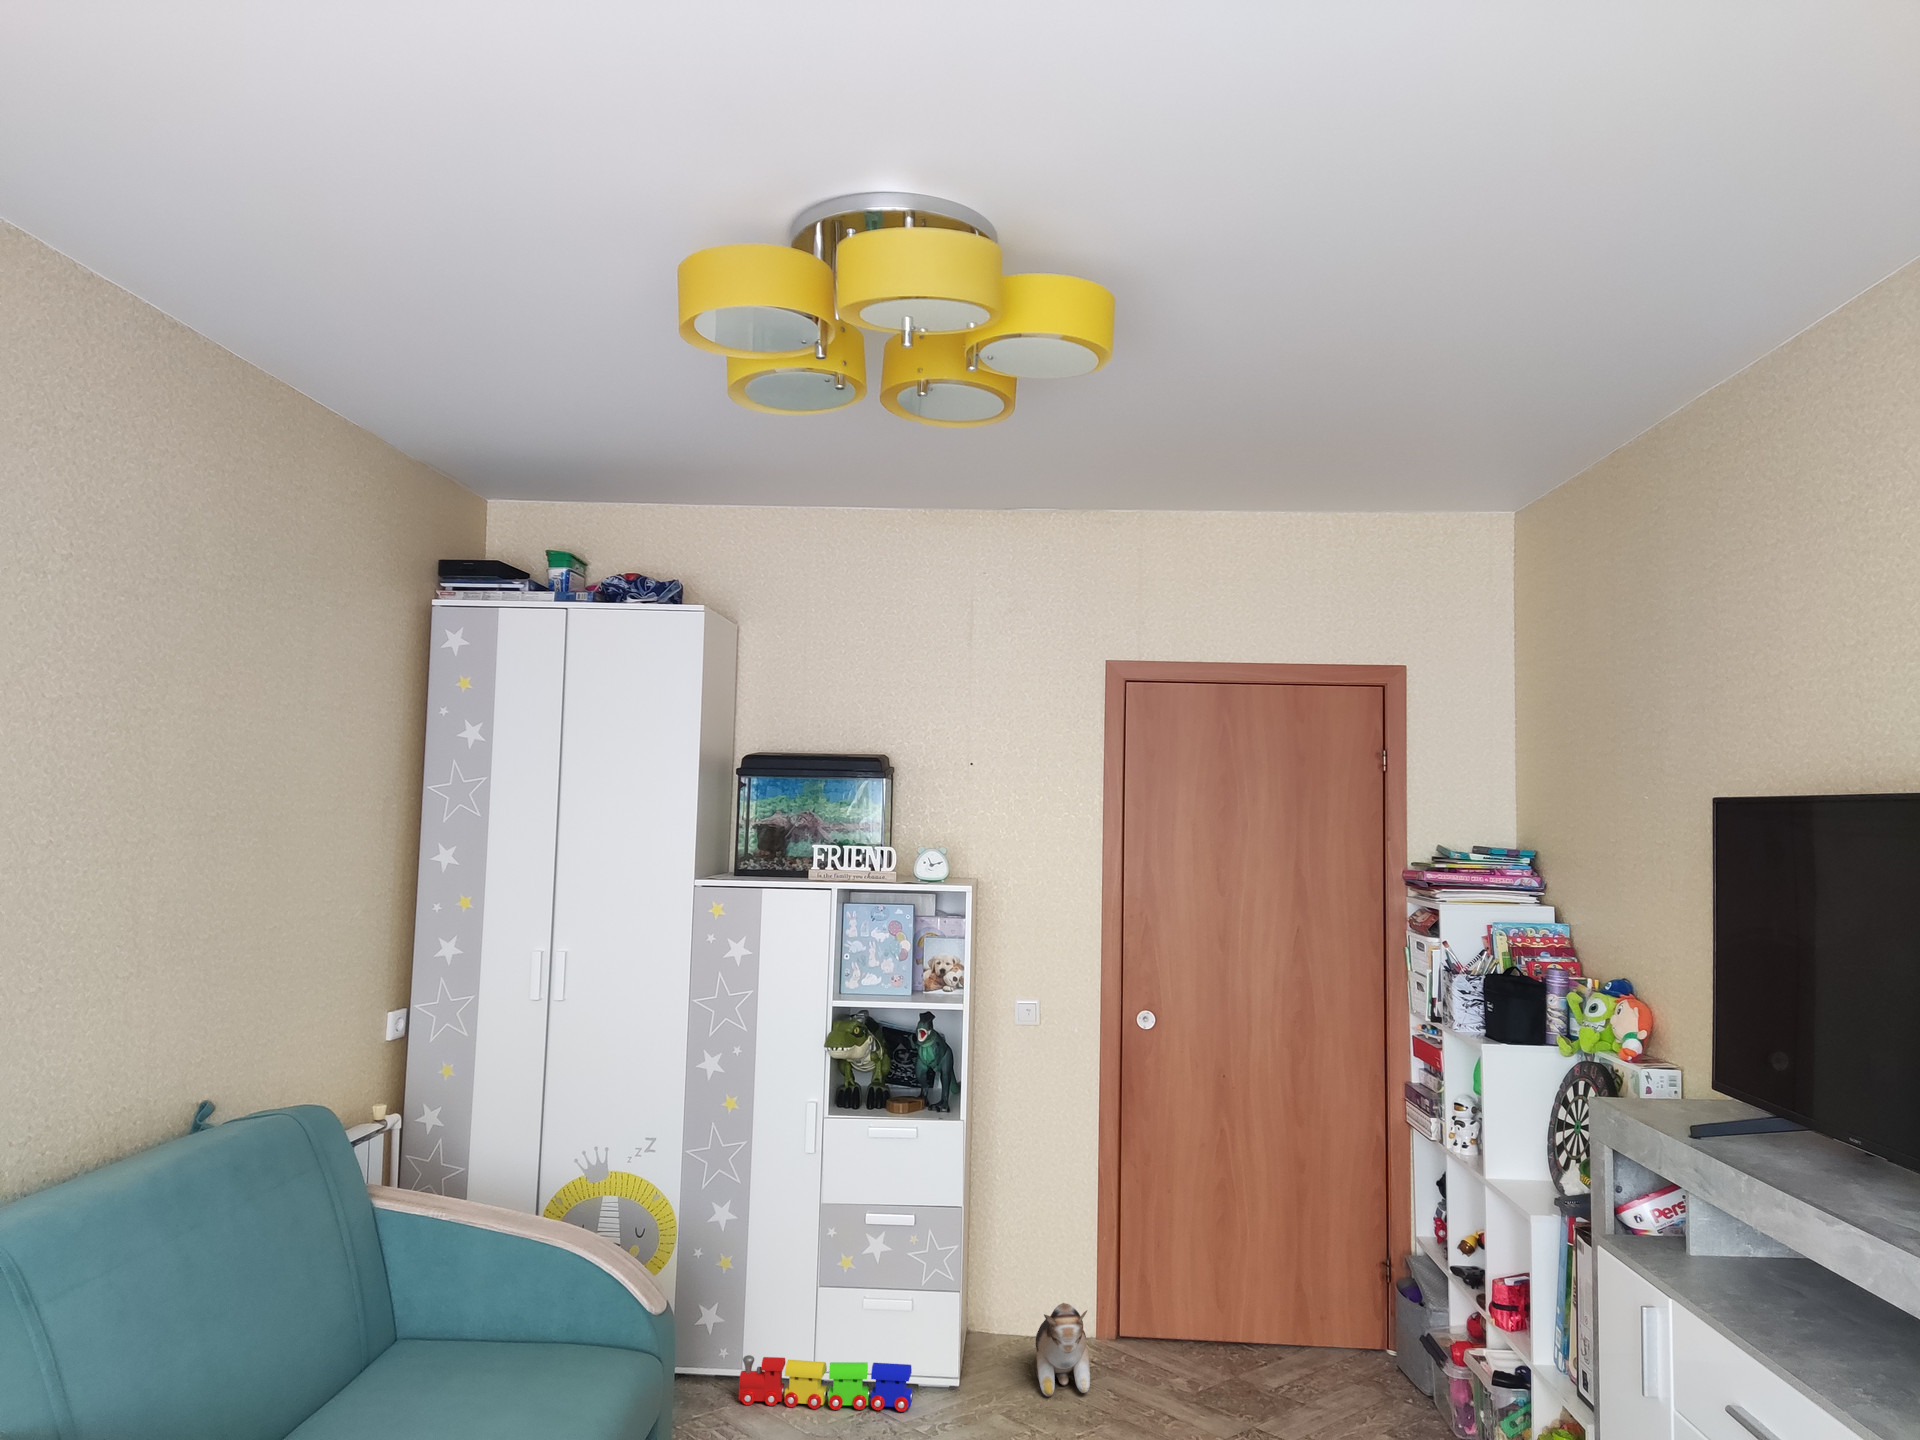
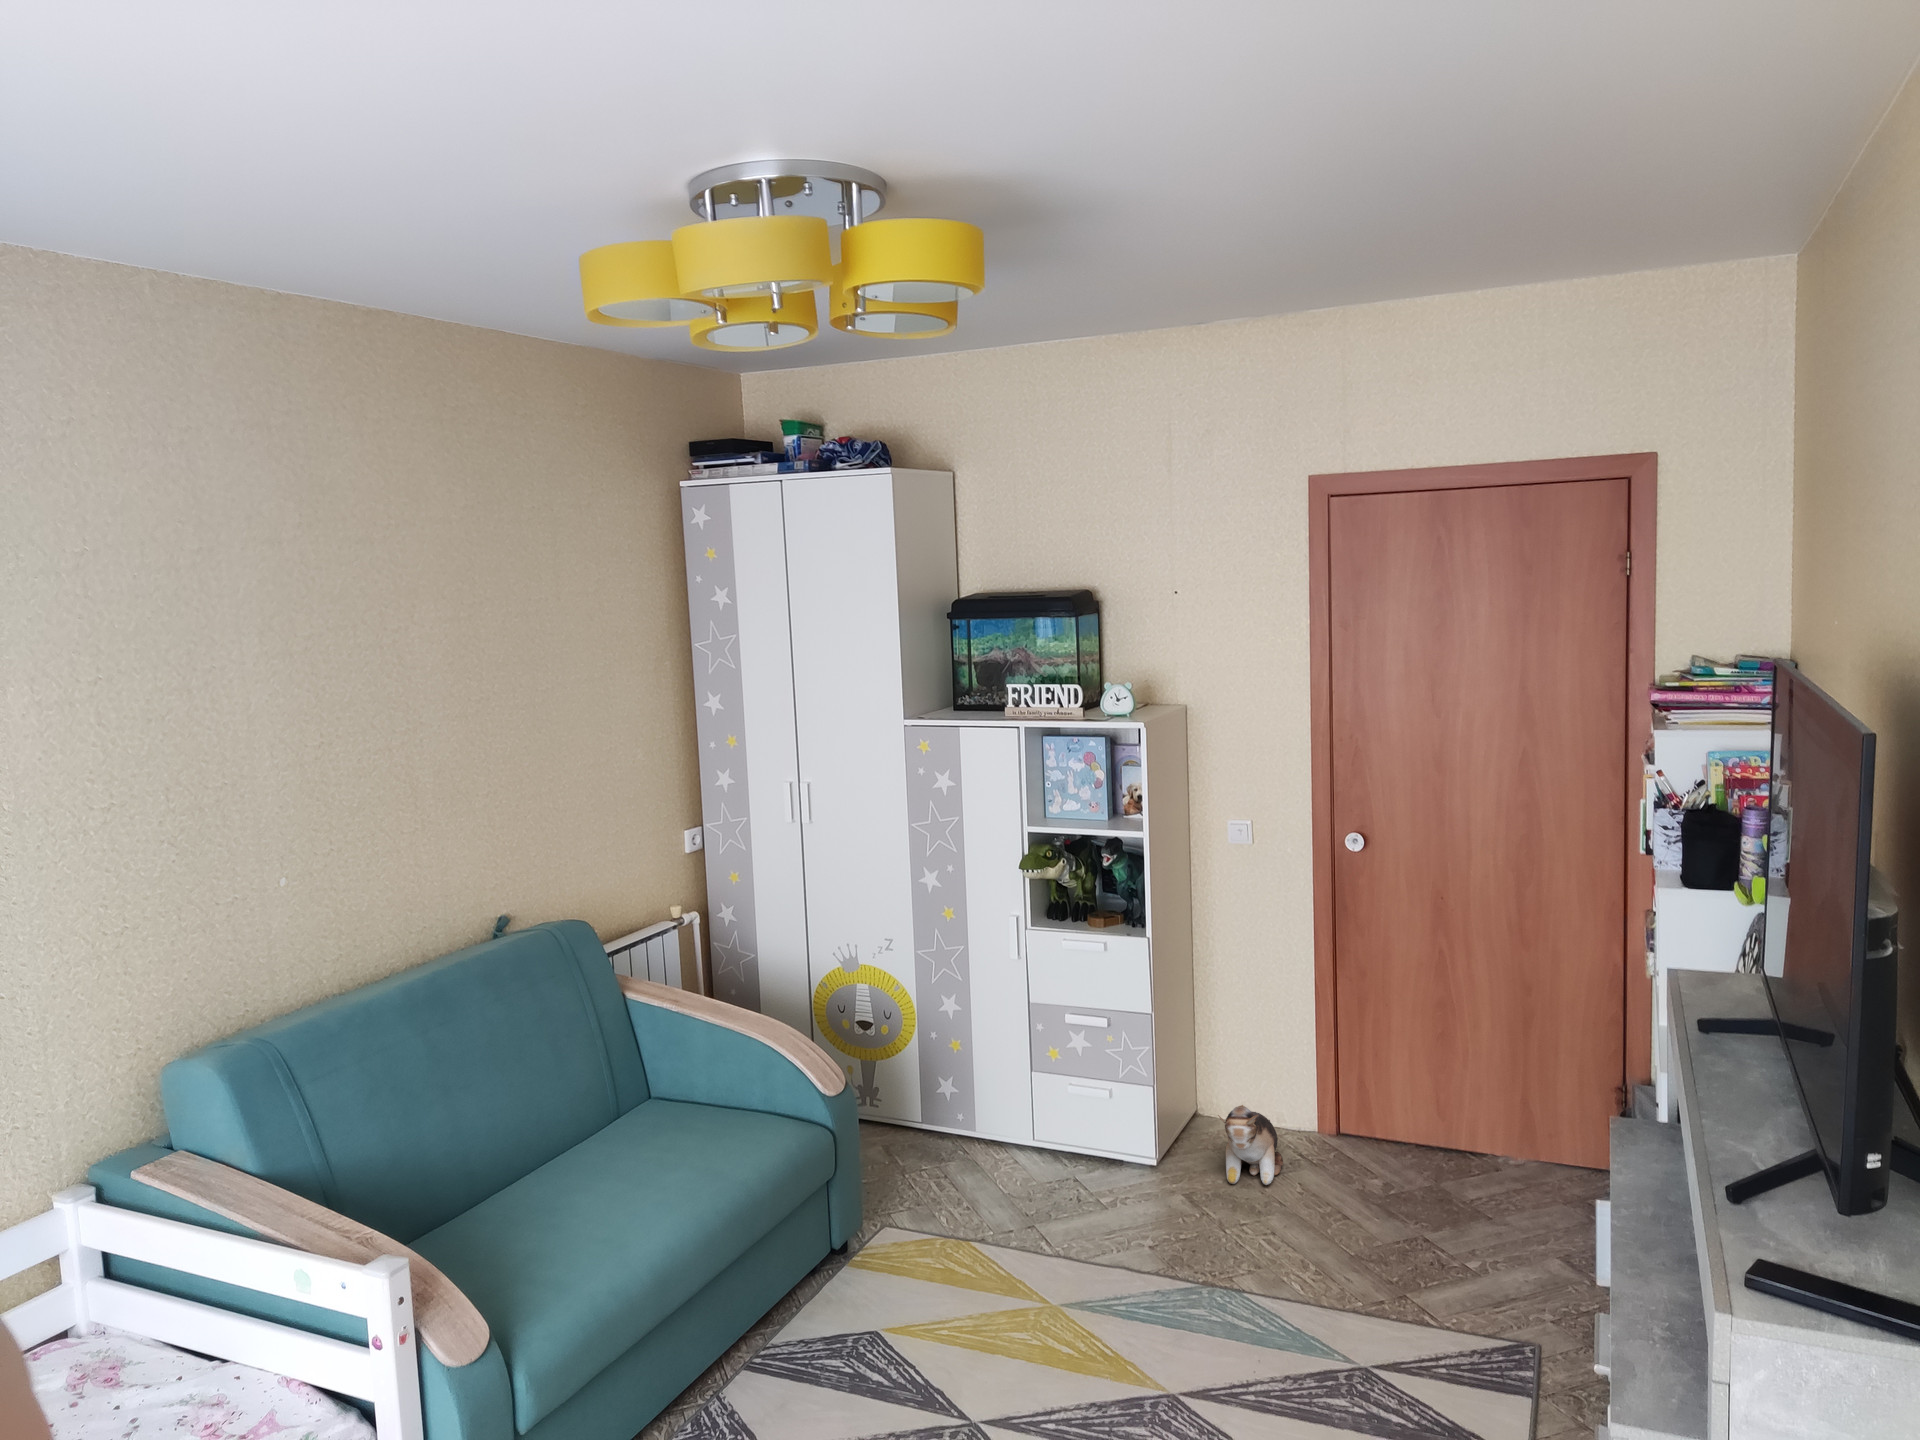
toy train: present [739,1355,913,1412] -> none [963,1121,1106,1182]

